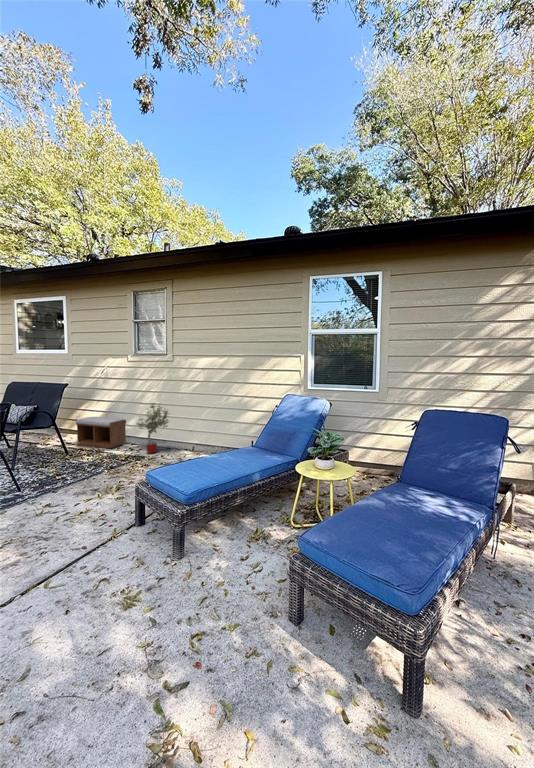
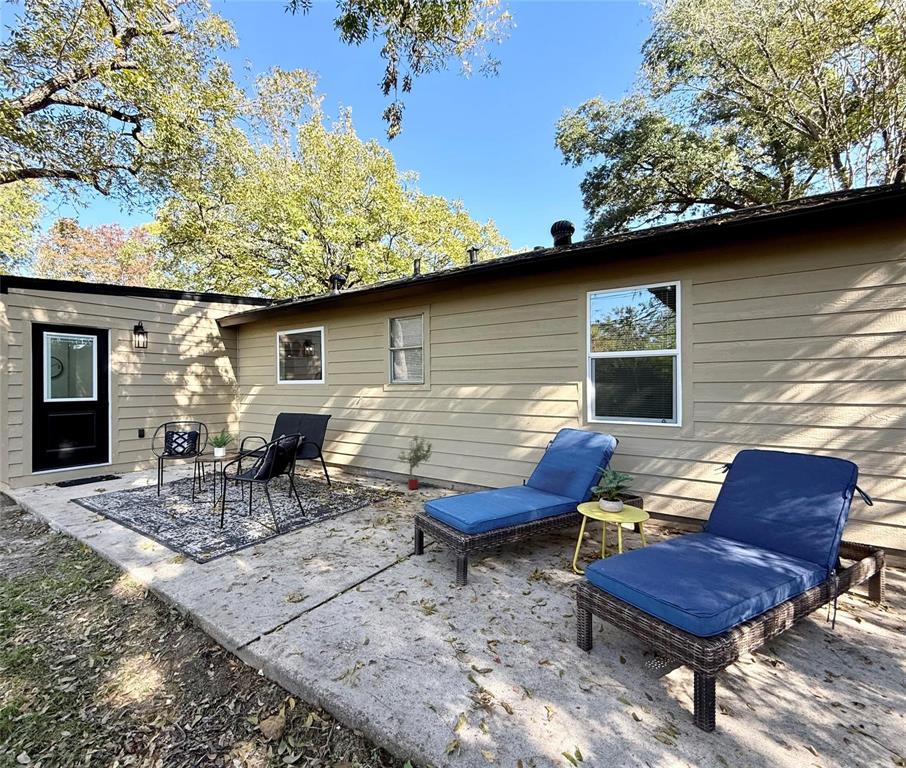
bench: present [76,417,126,449] -> none [336,448,386,482]

